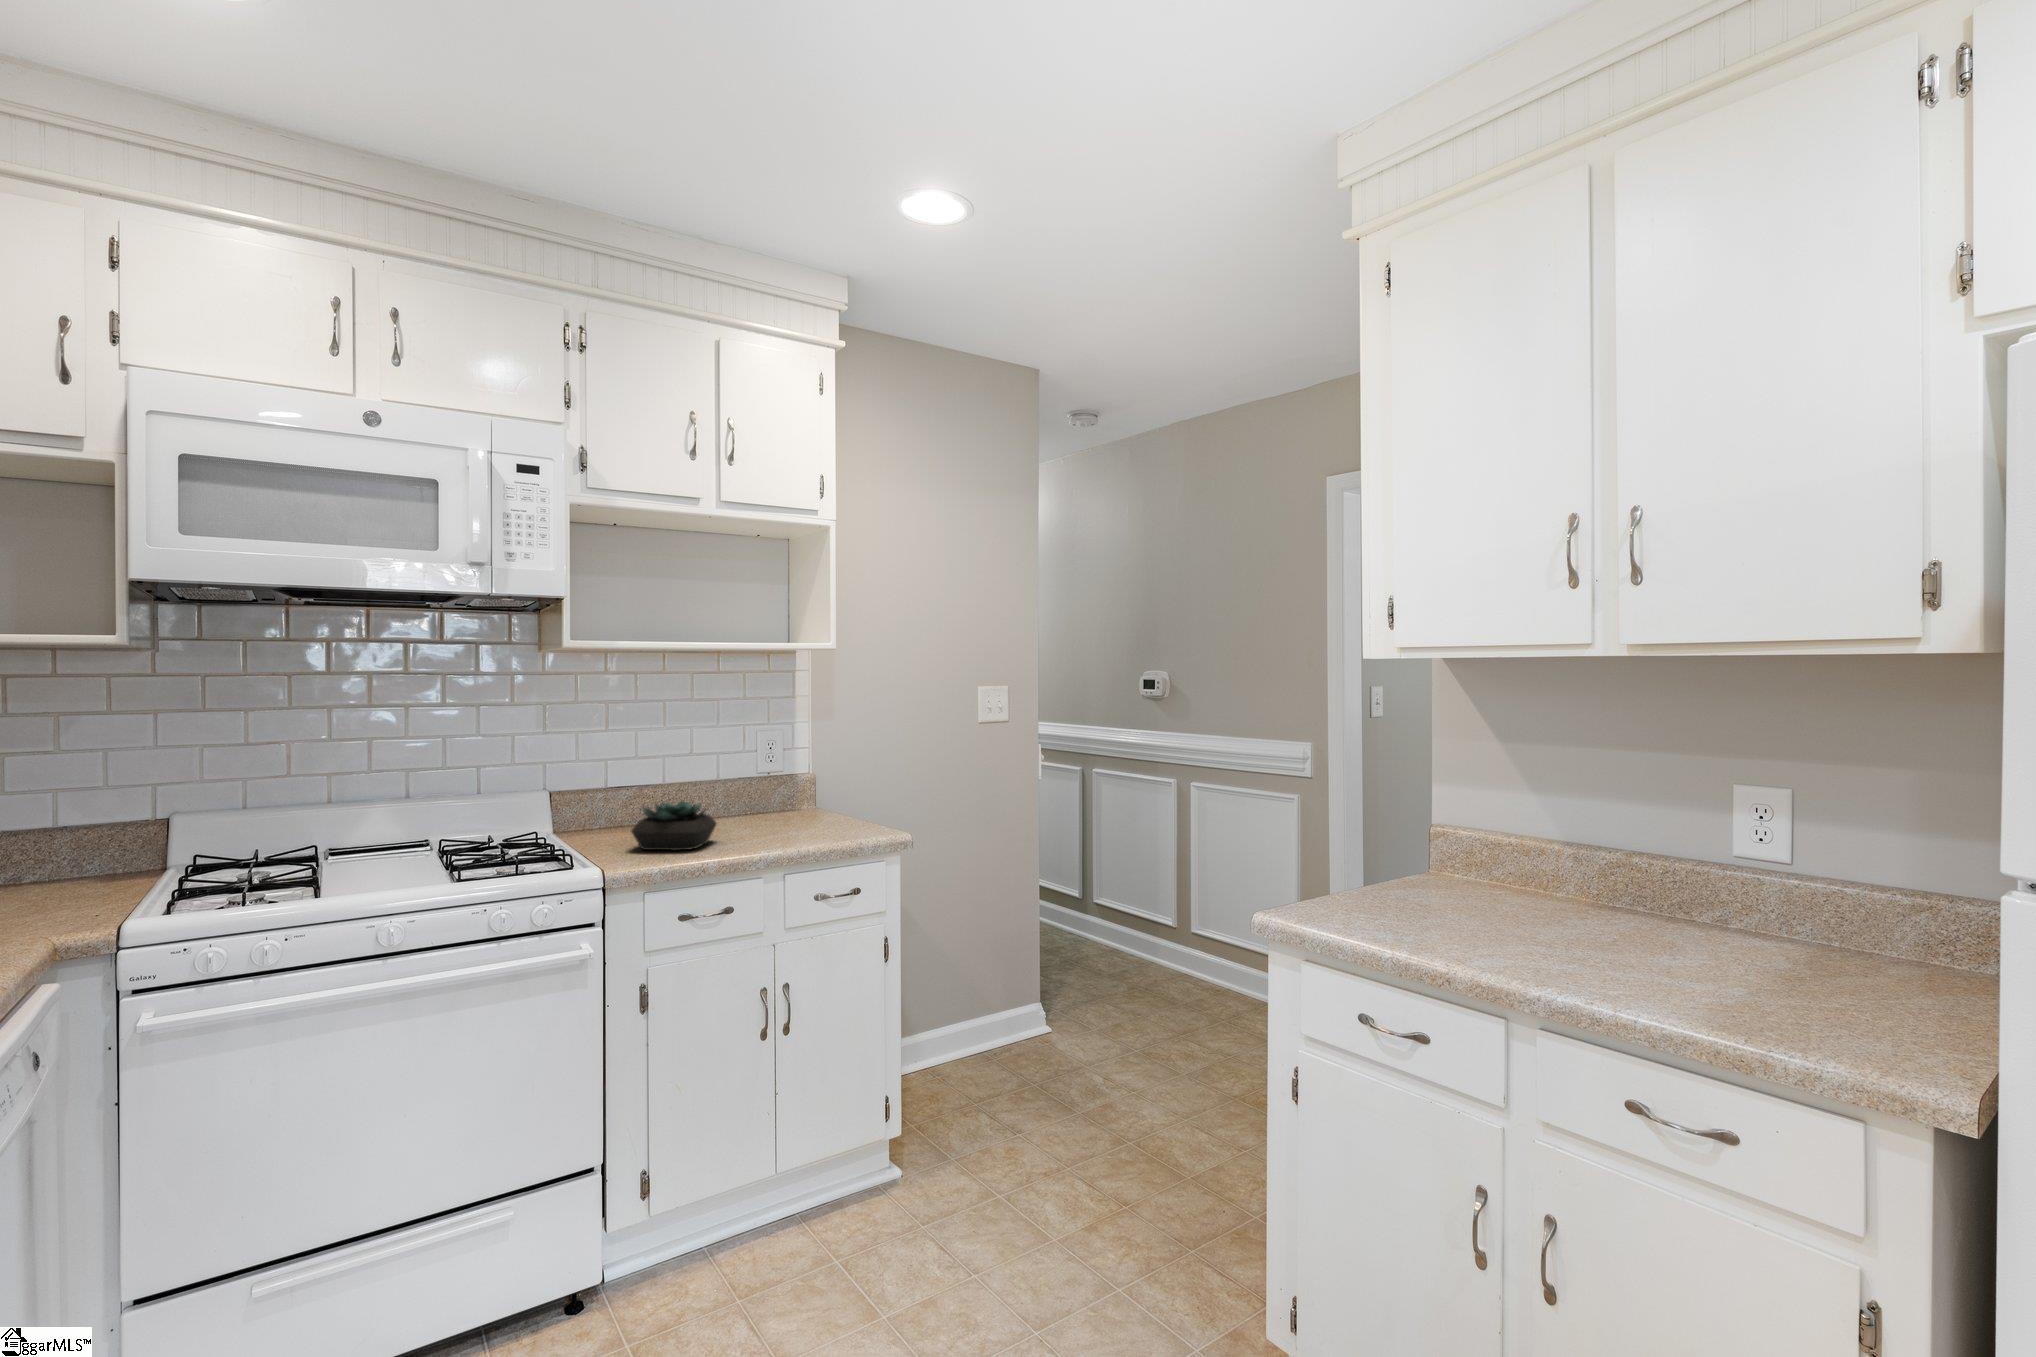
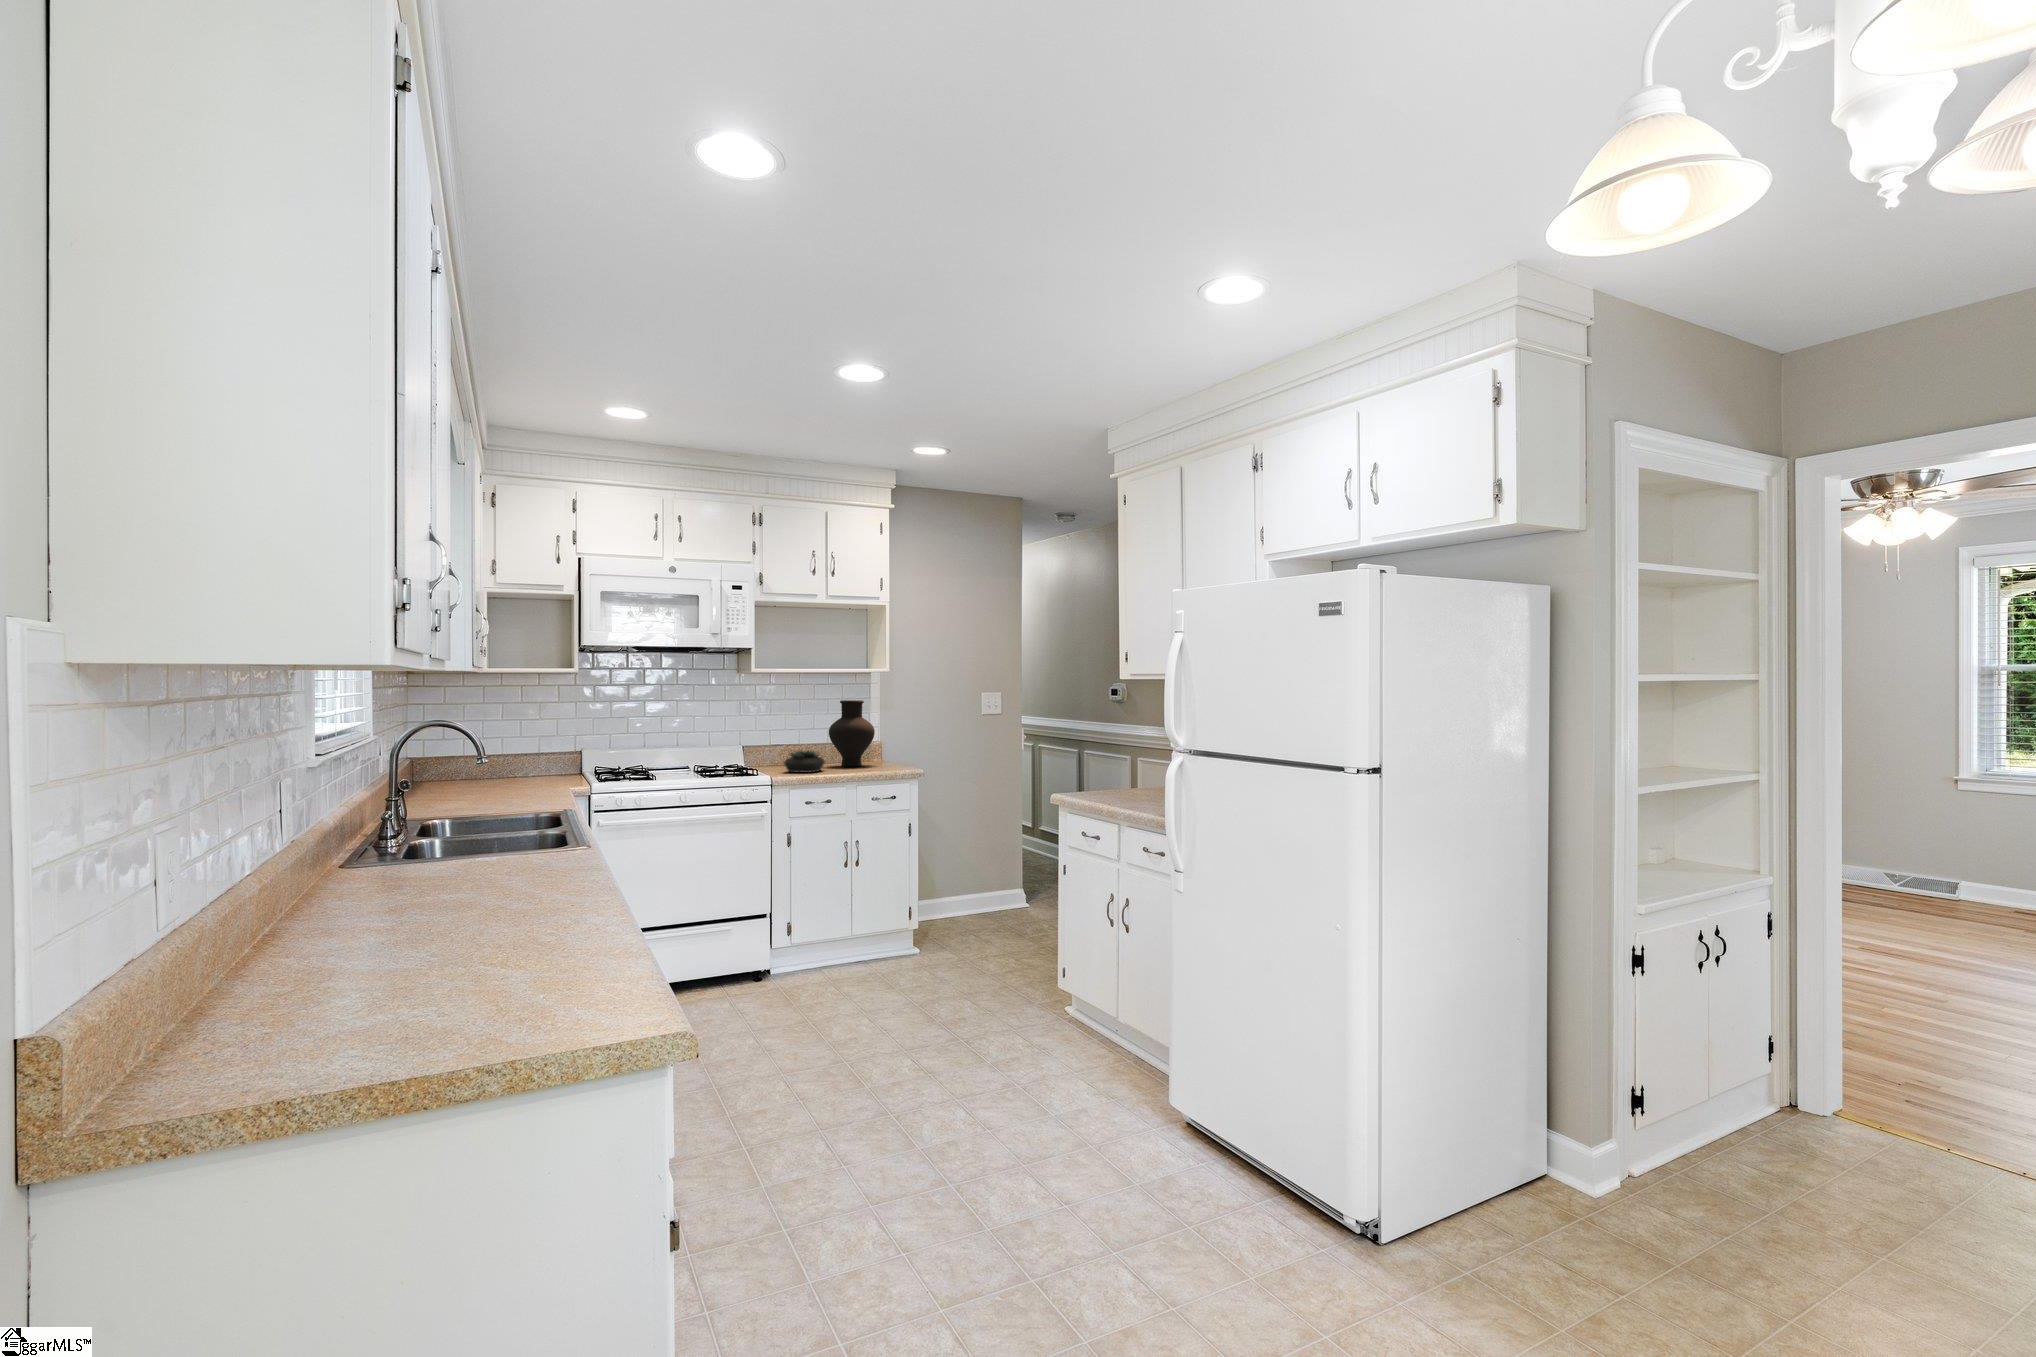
vase: none [721,700,809,826] -> present [829,700,875,766]

